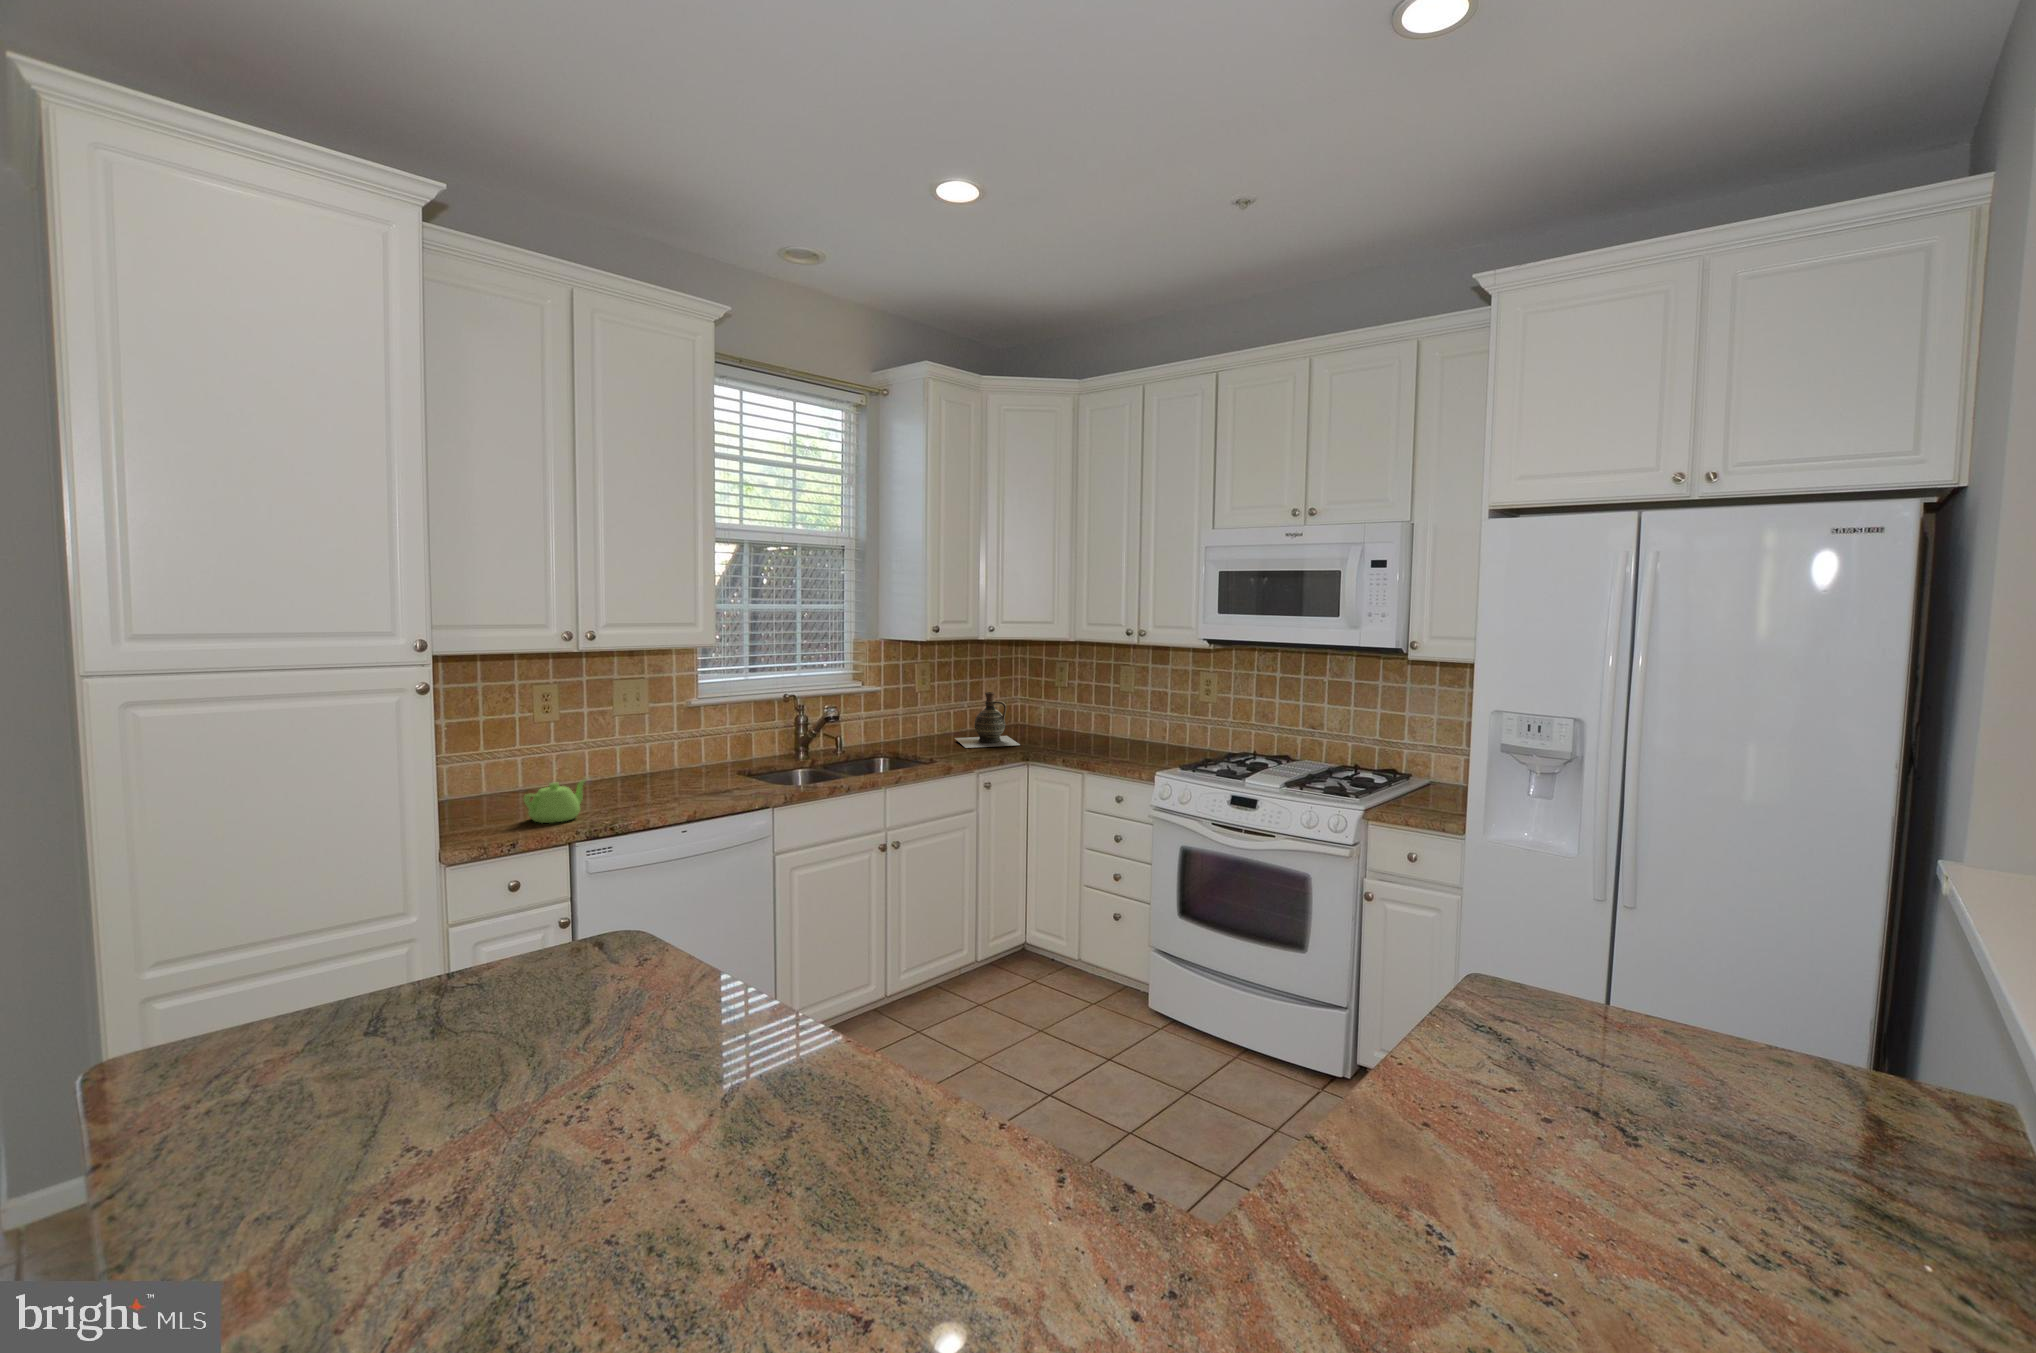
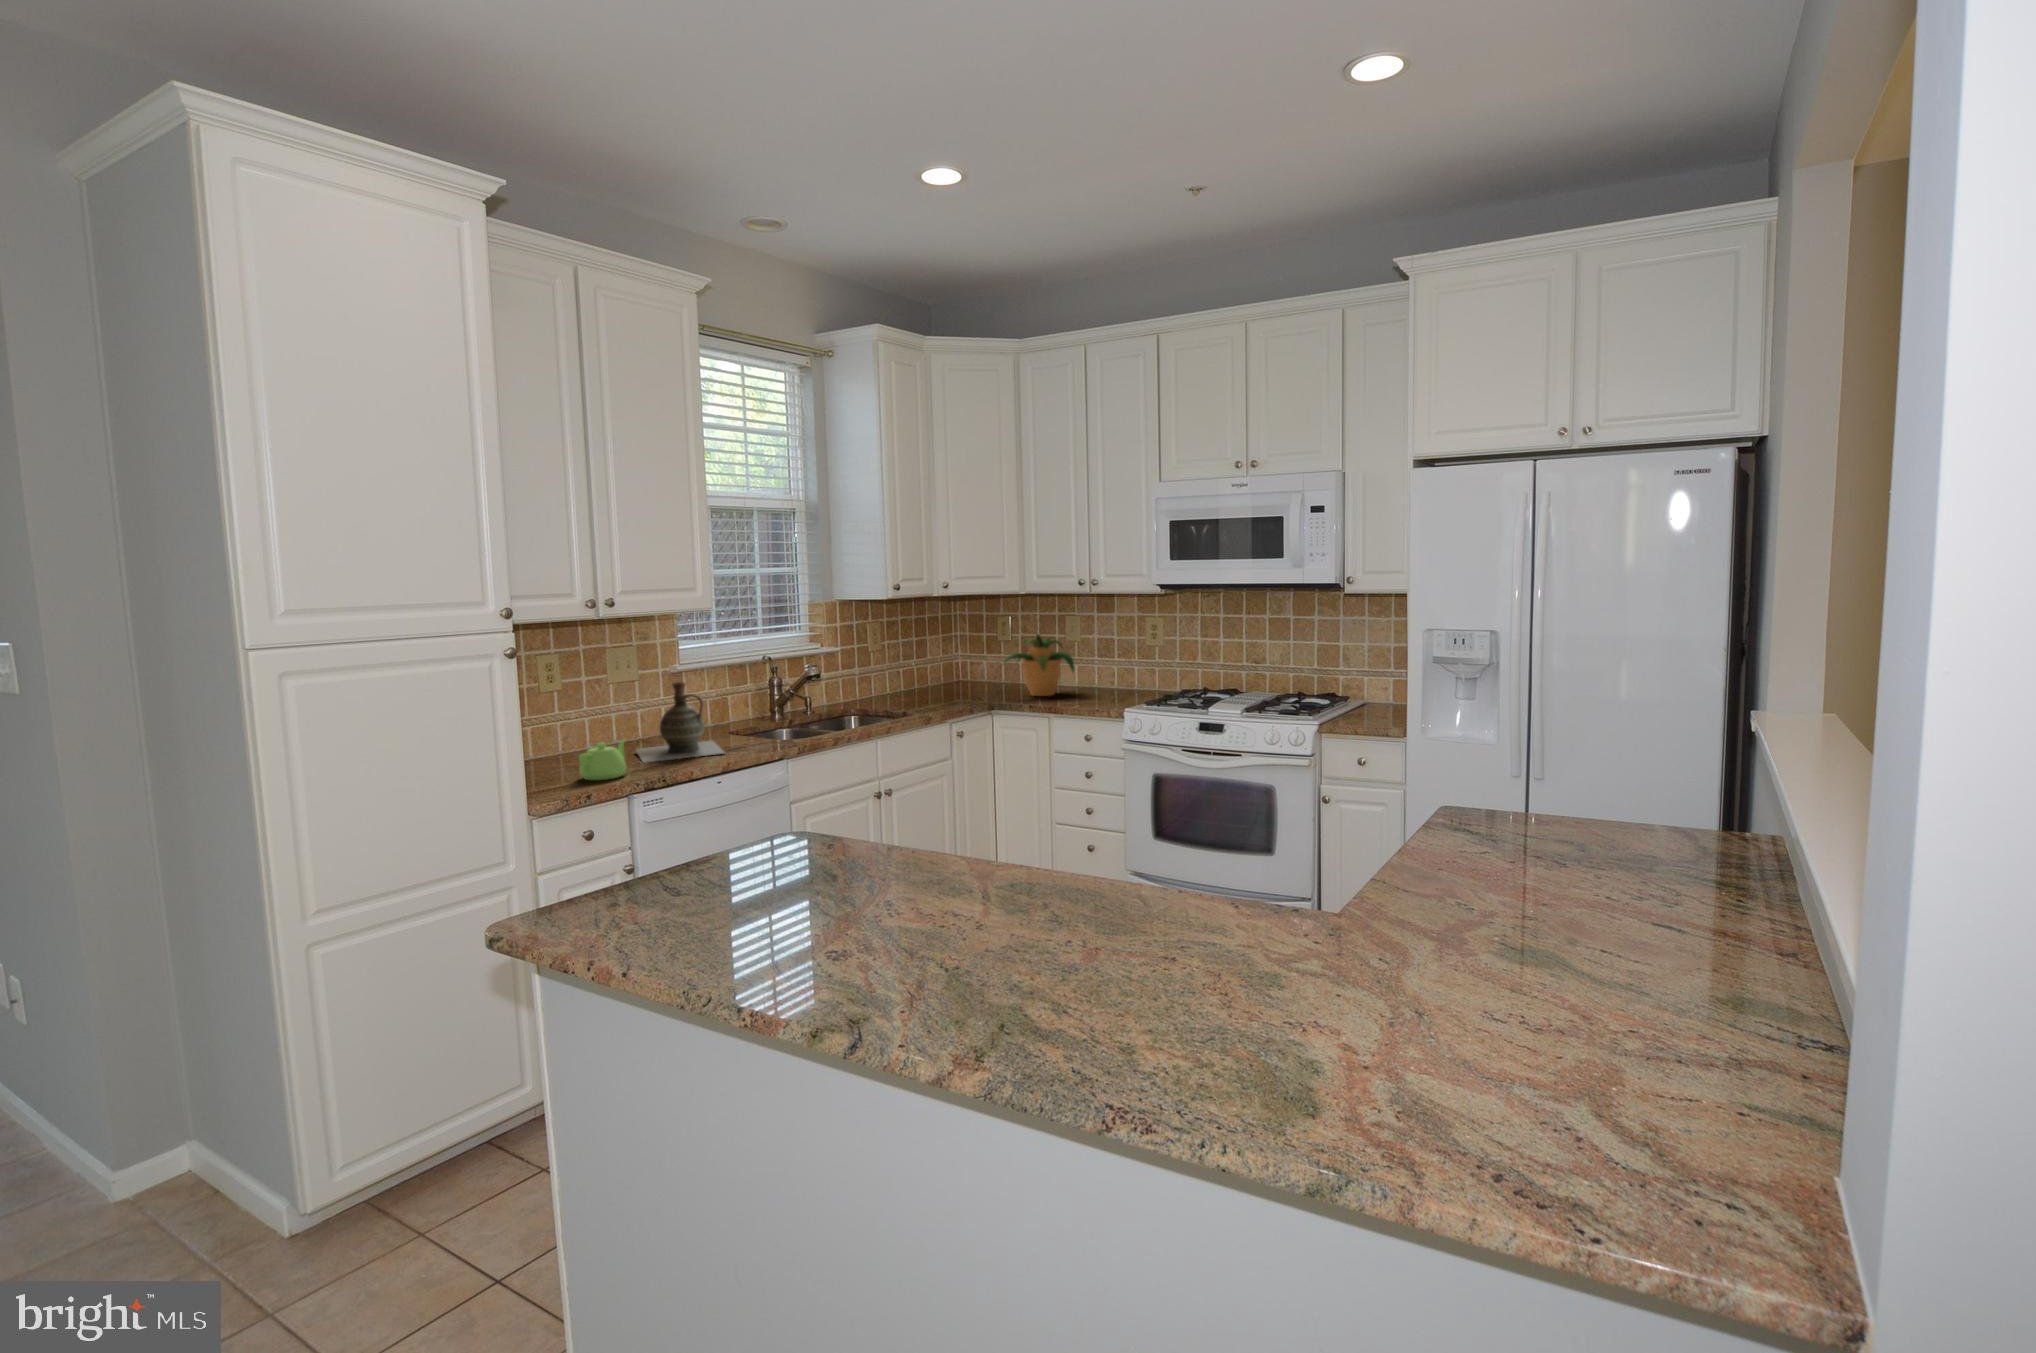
potted plant: none [1045,683,1122,748] -> present [1004,634,1074,696]
ceramic jug: present [955,692,1020,748] -> present [636,682,724,763]

